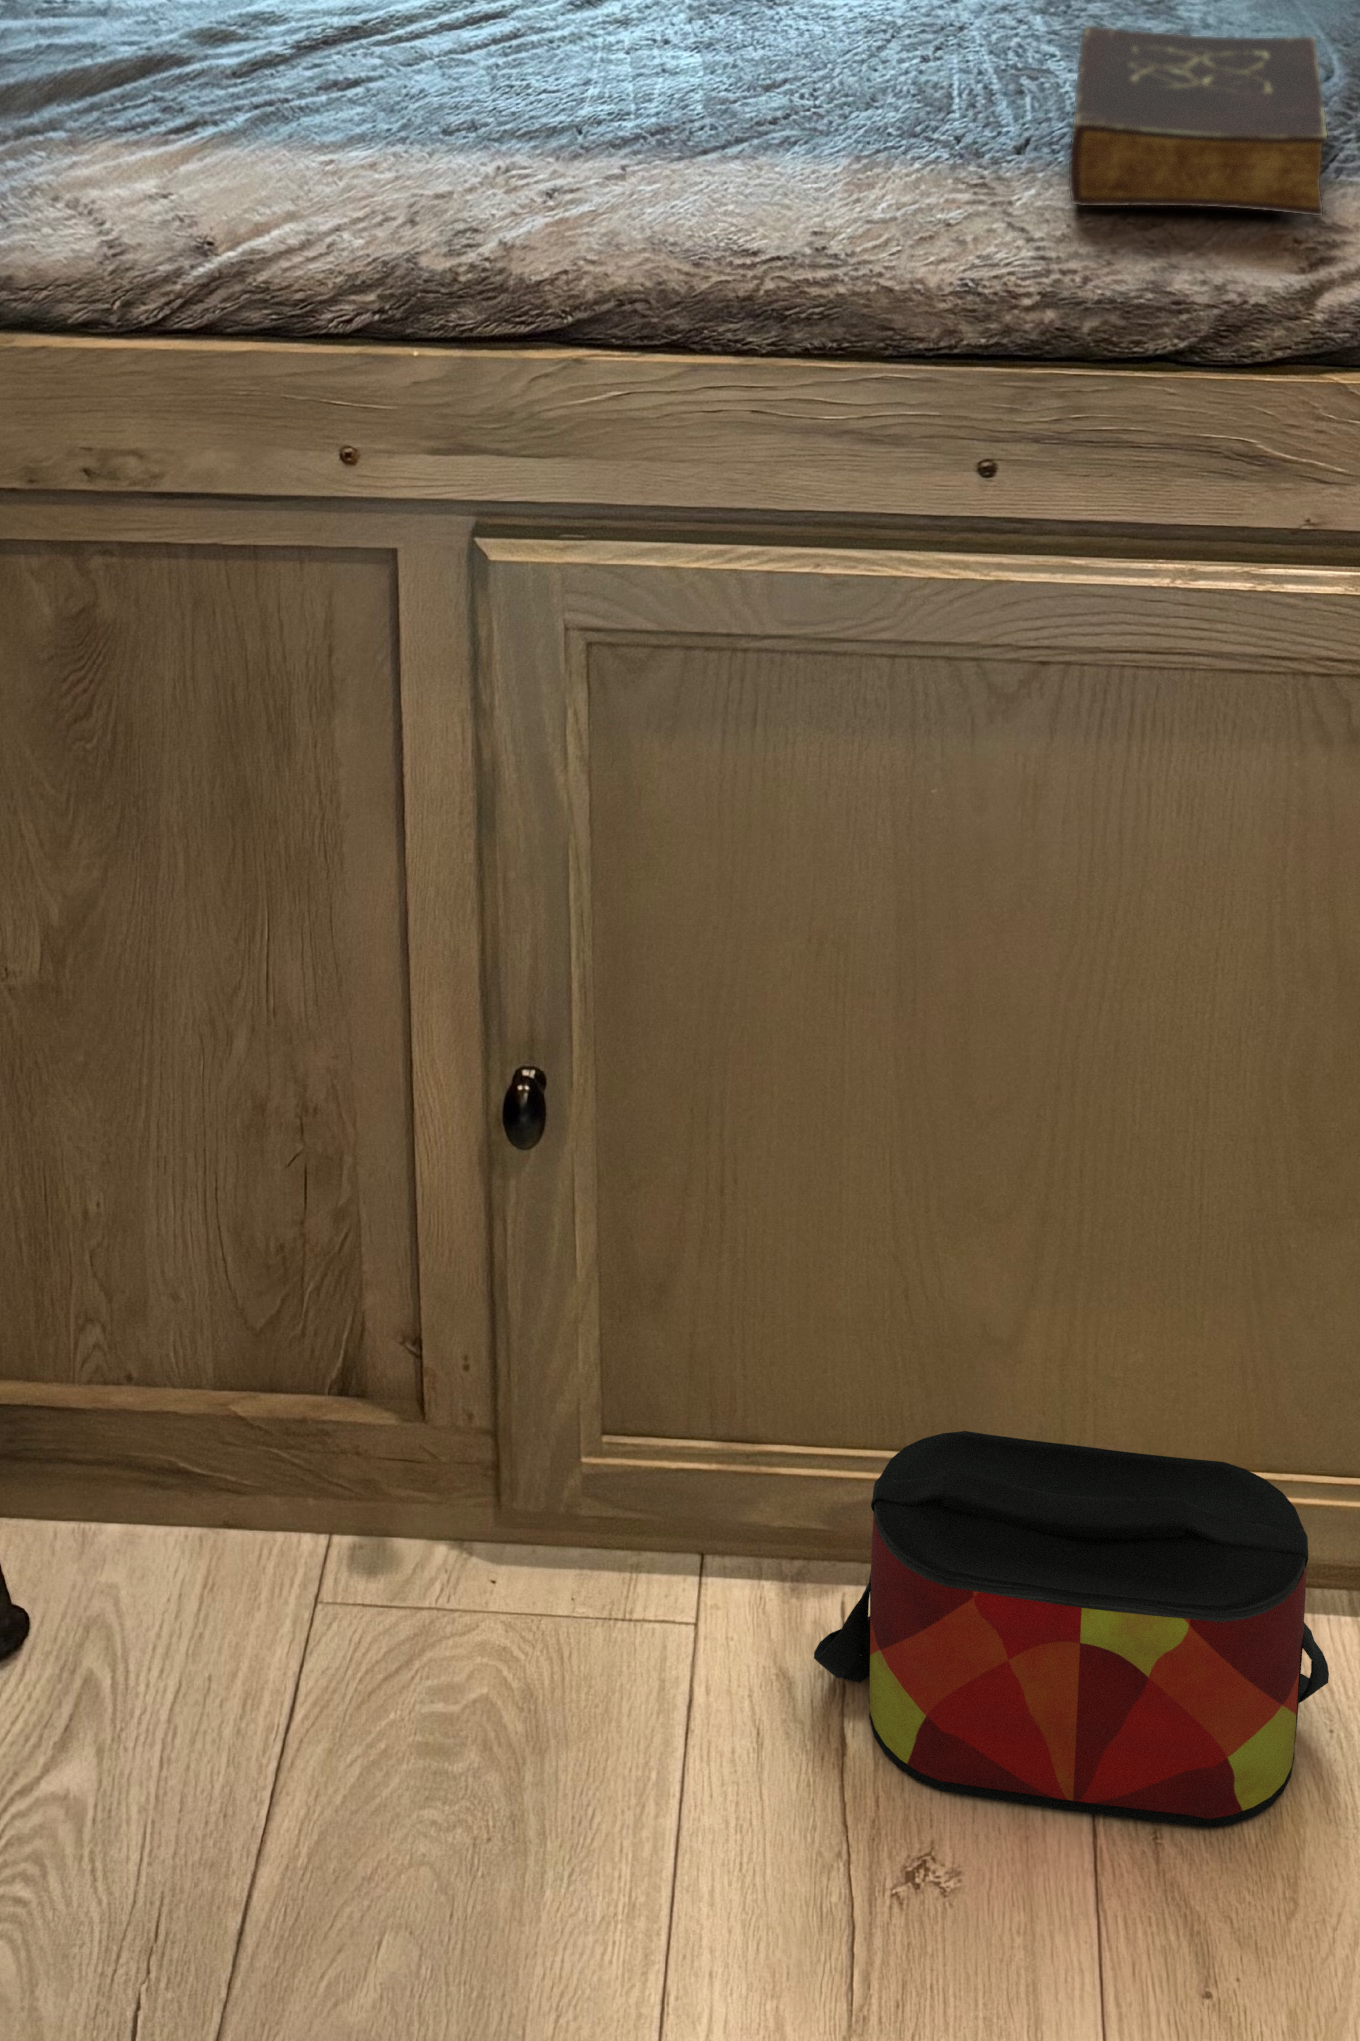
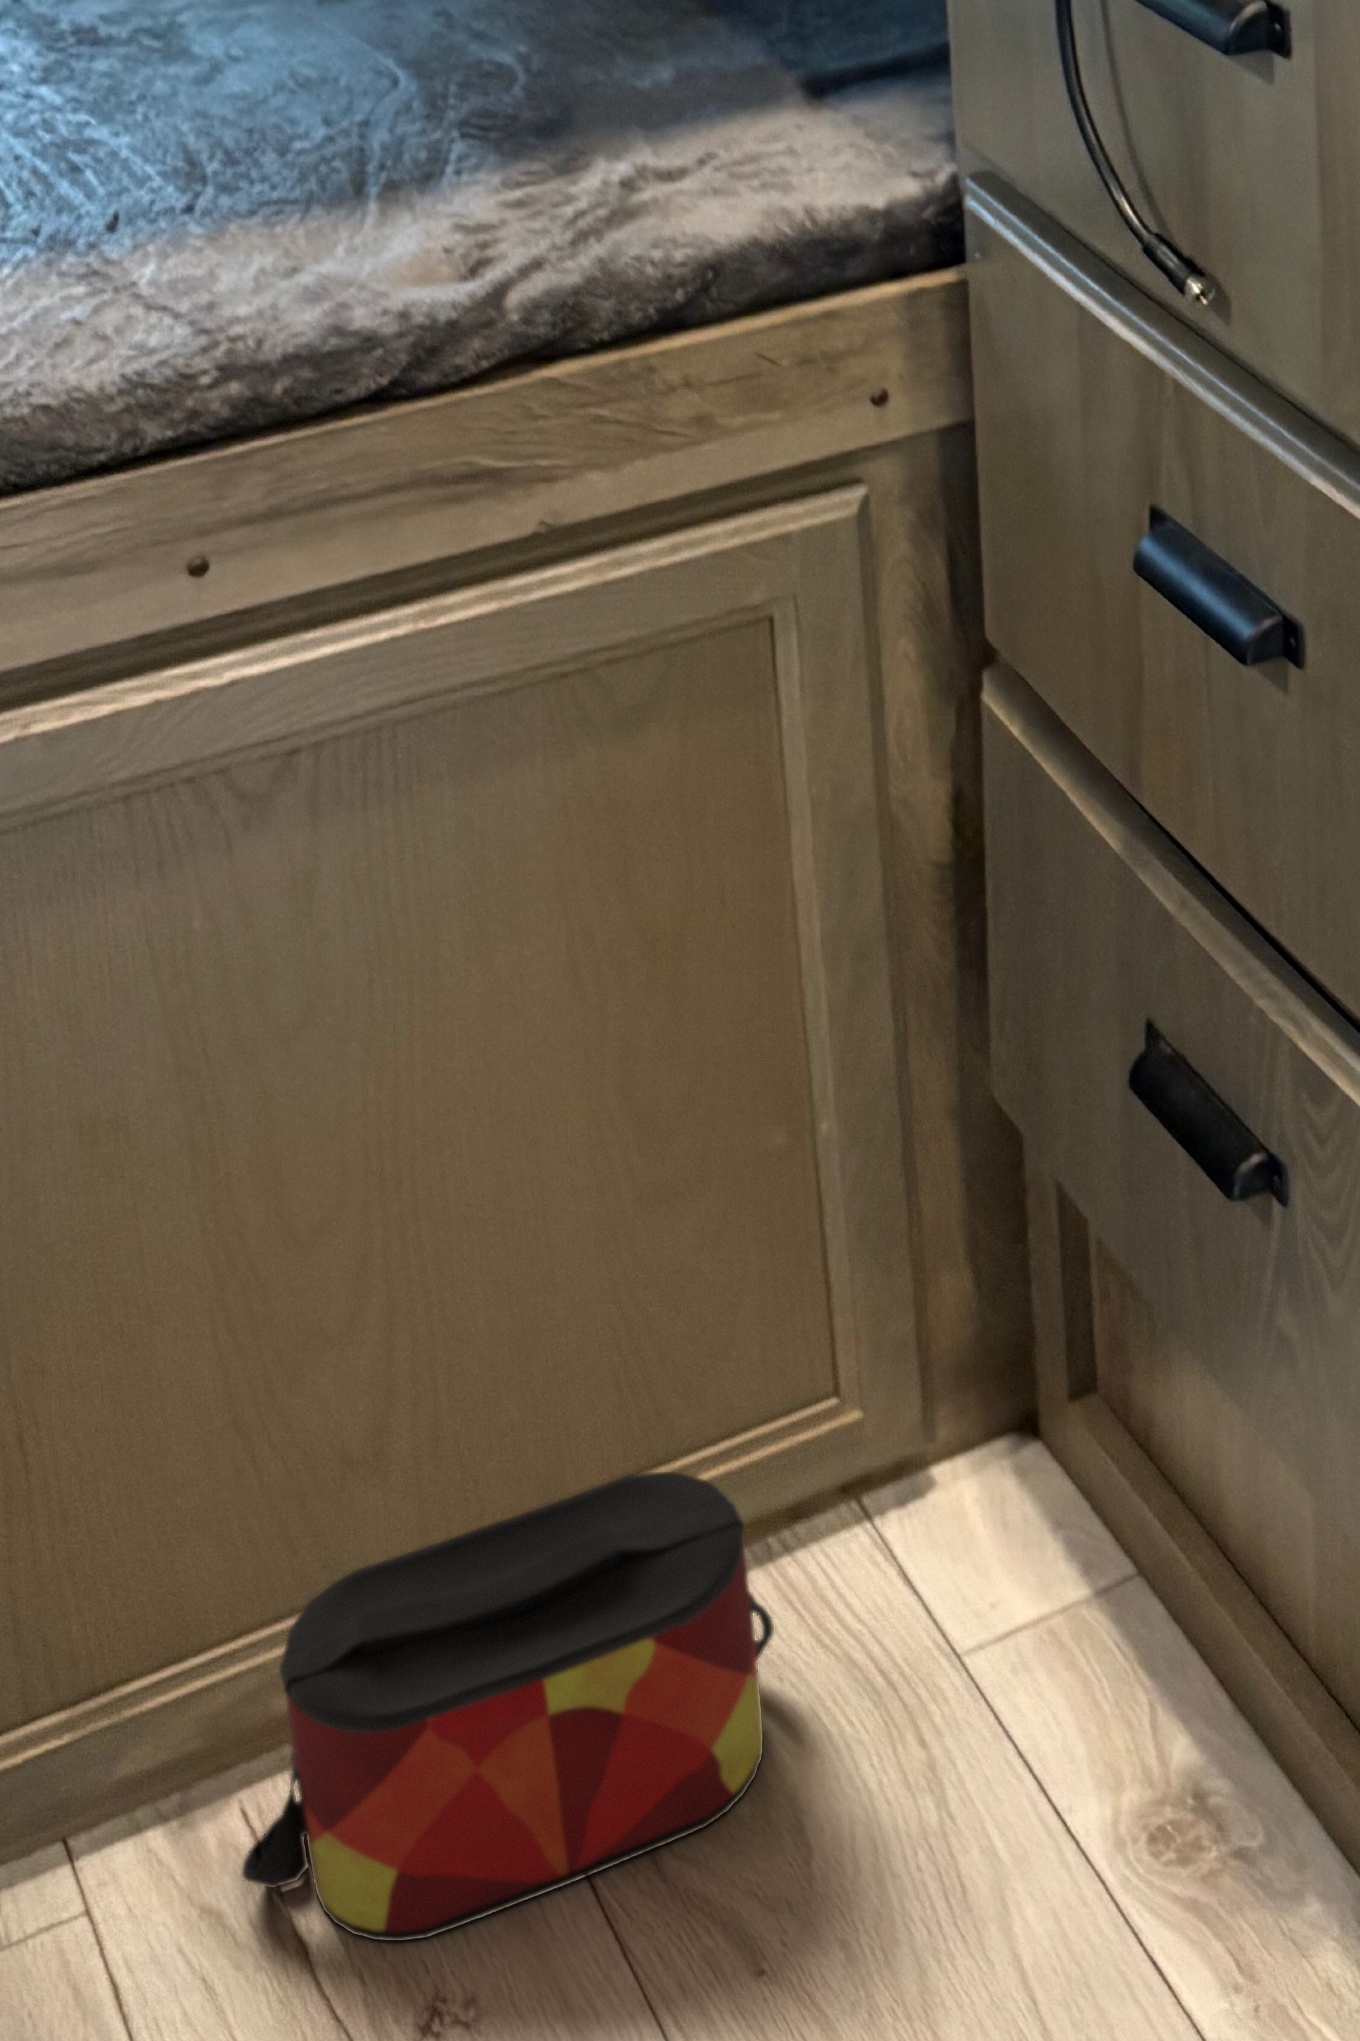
book: present [1069,27,1327,216] -> none [132,38,472,265]

